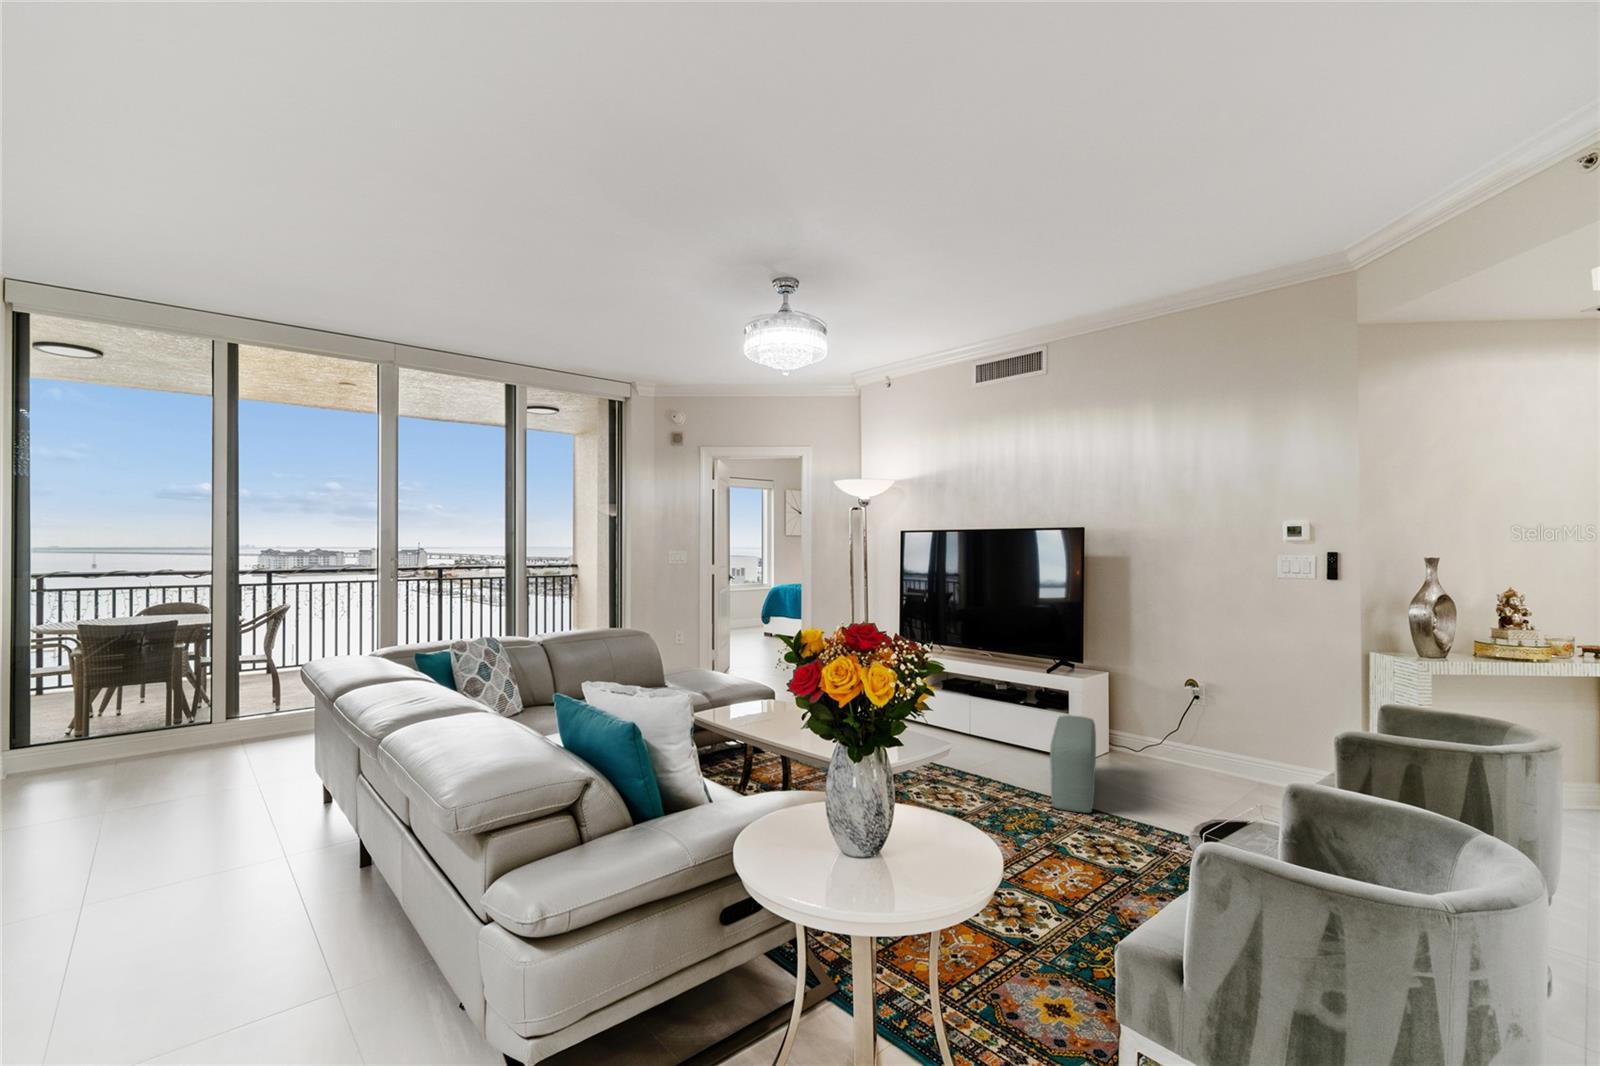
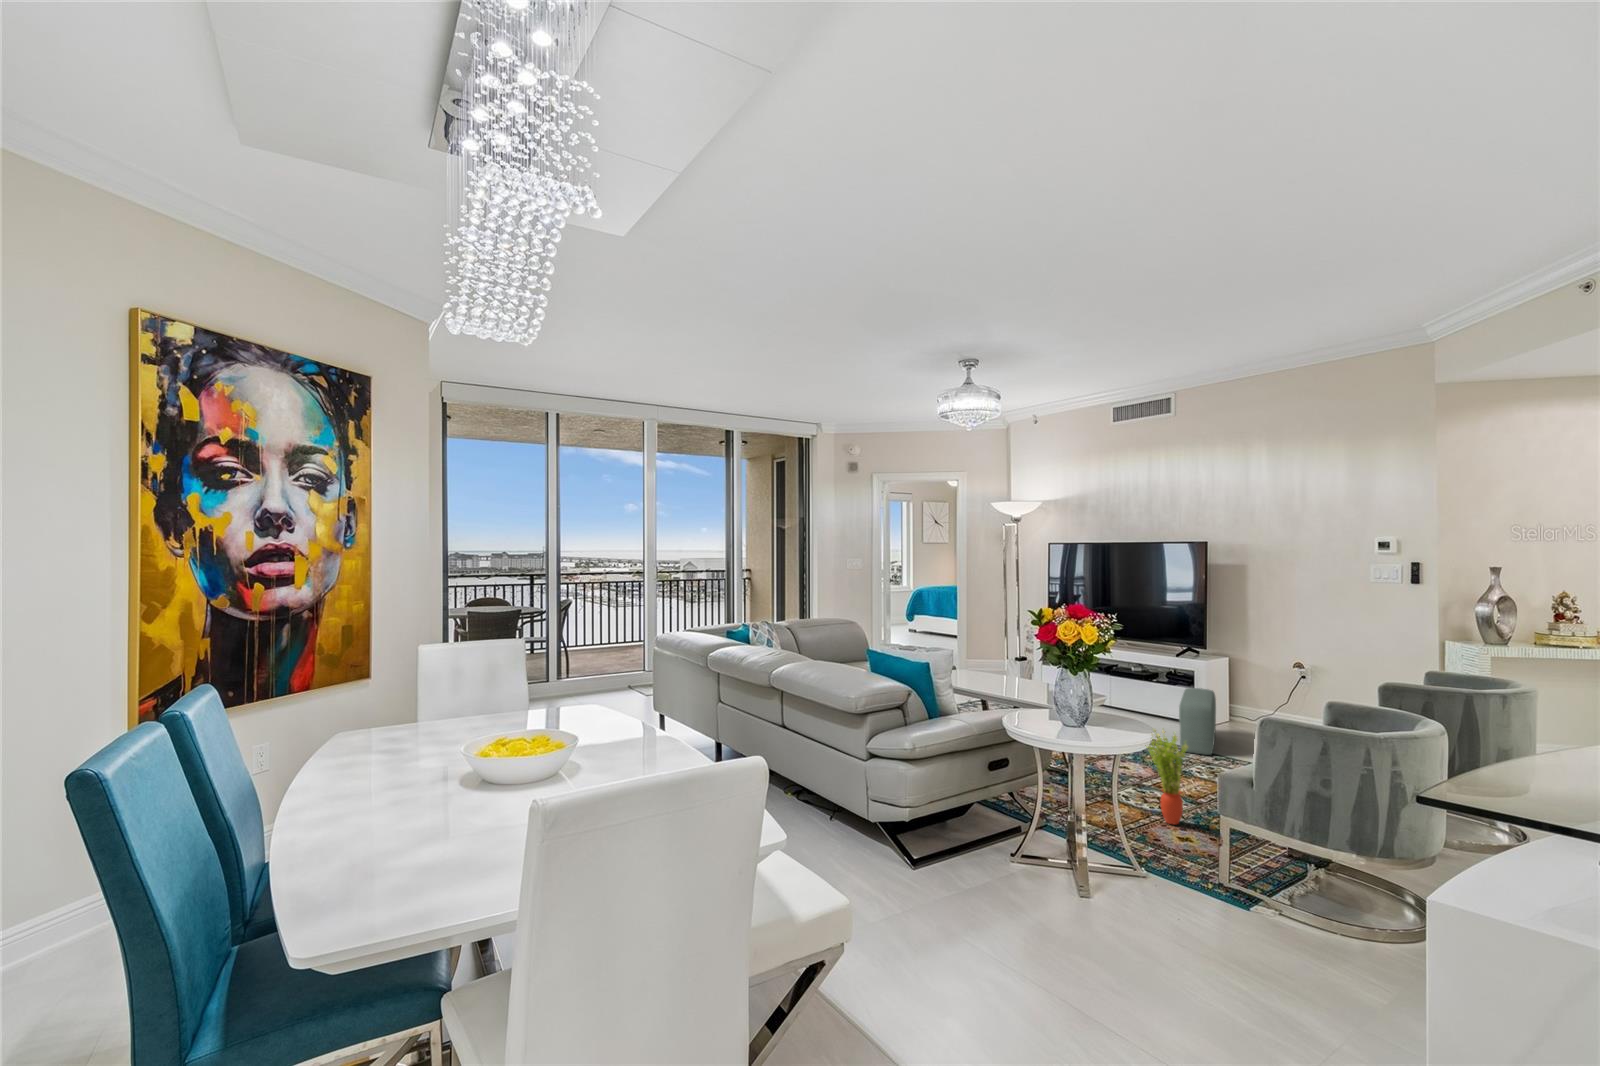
potted plant: none [992,815,1060,975] -> present [1145,729,1188,825]

